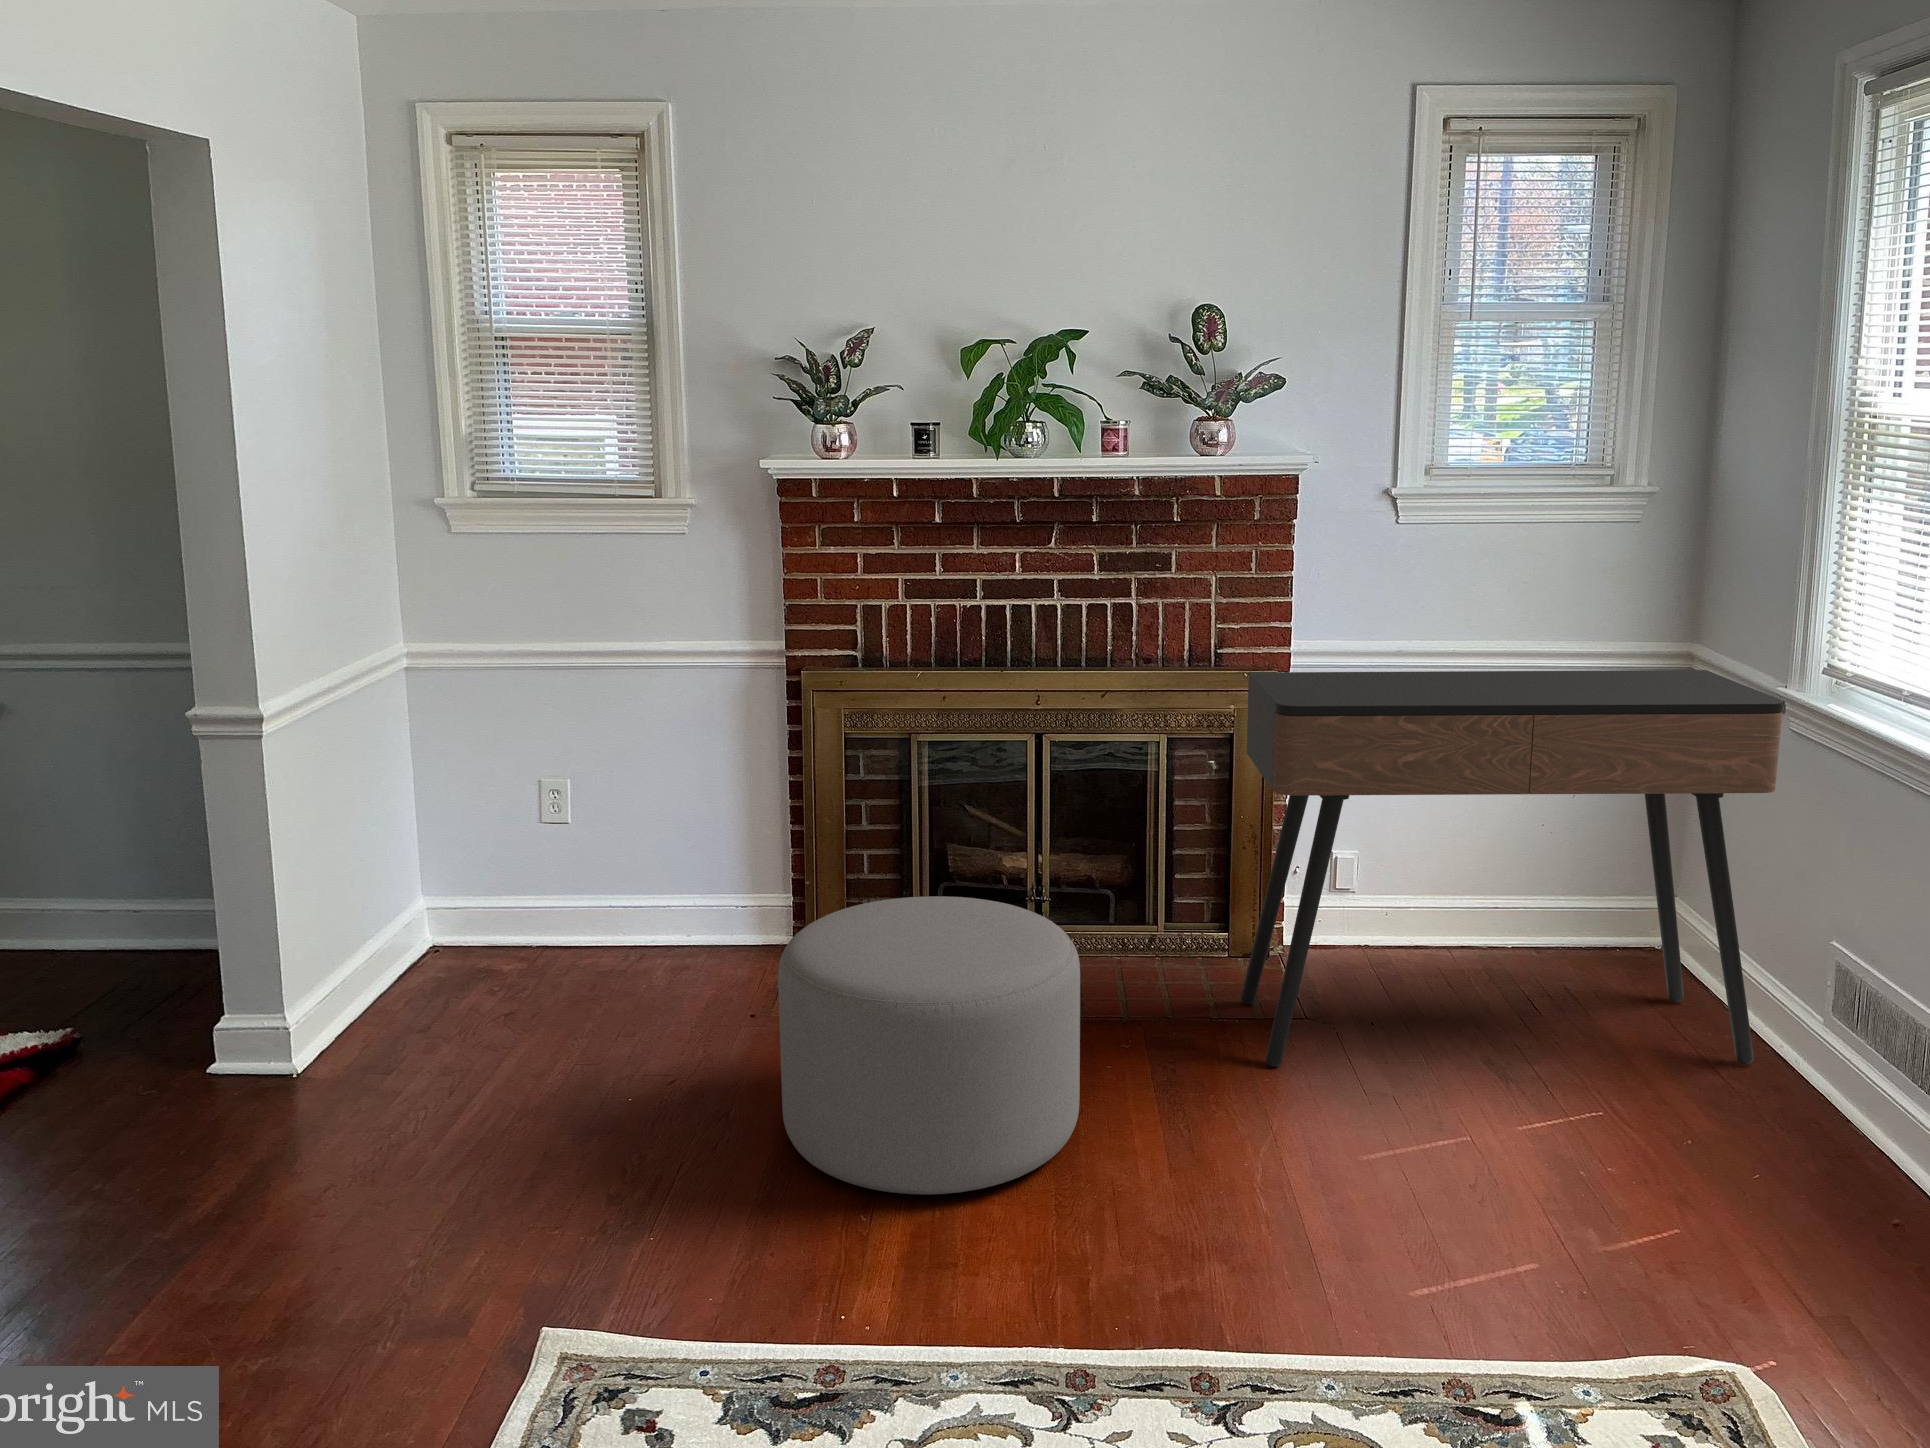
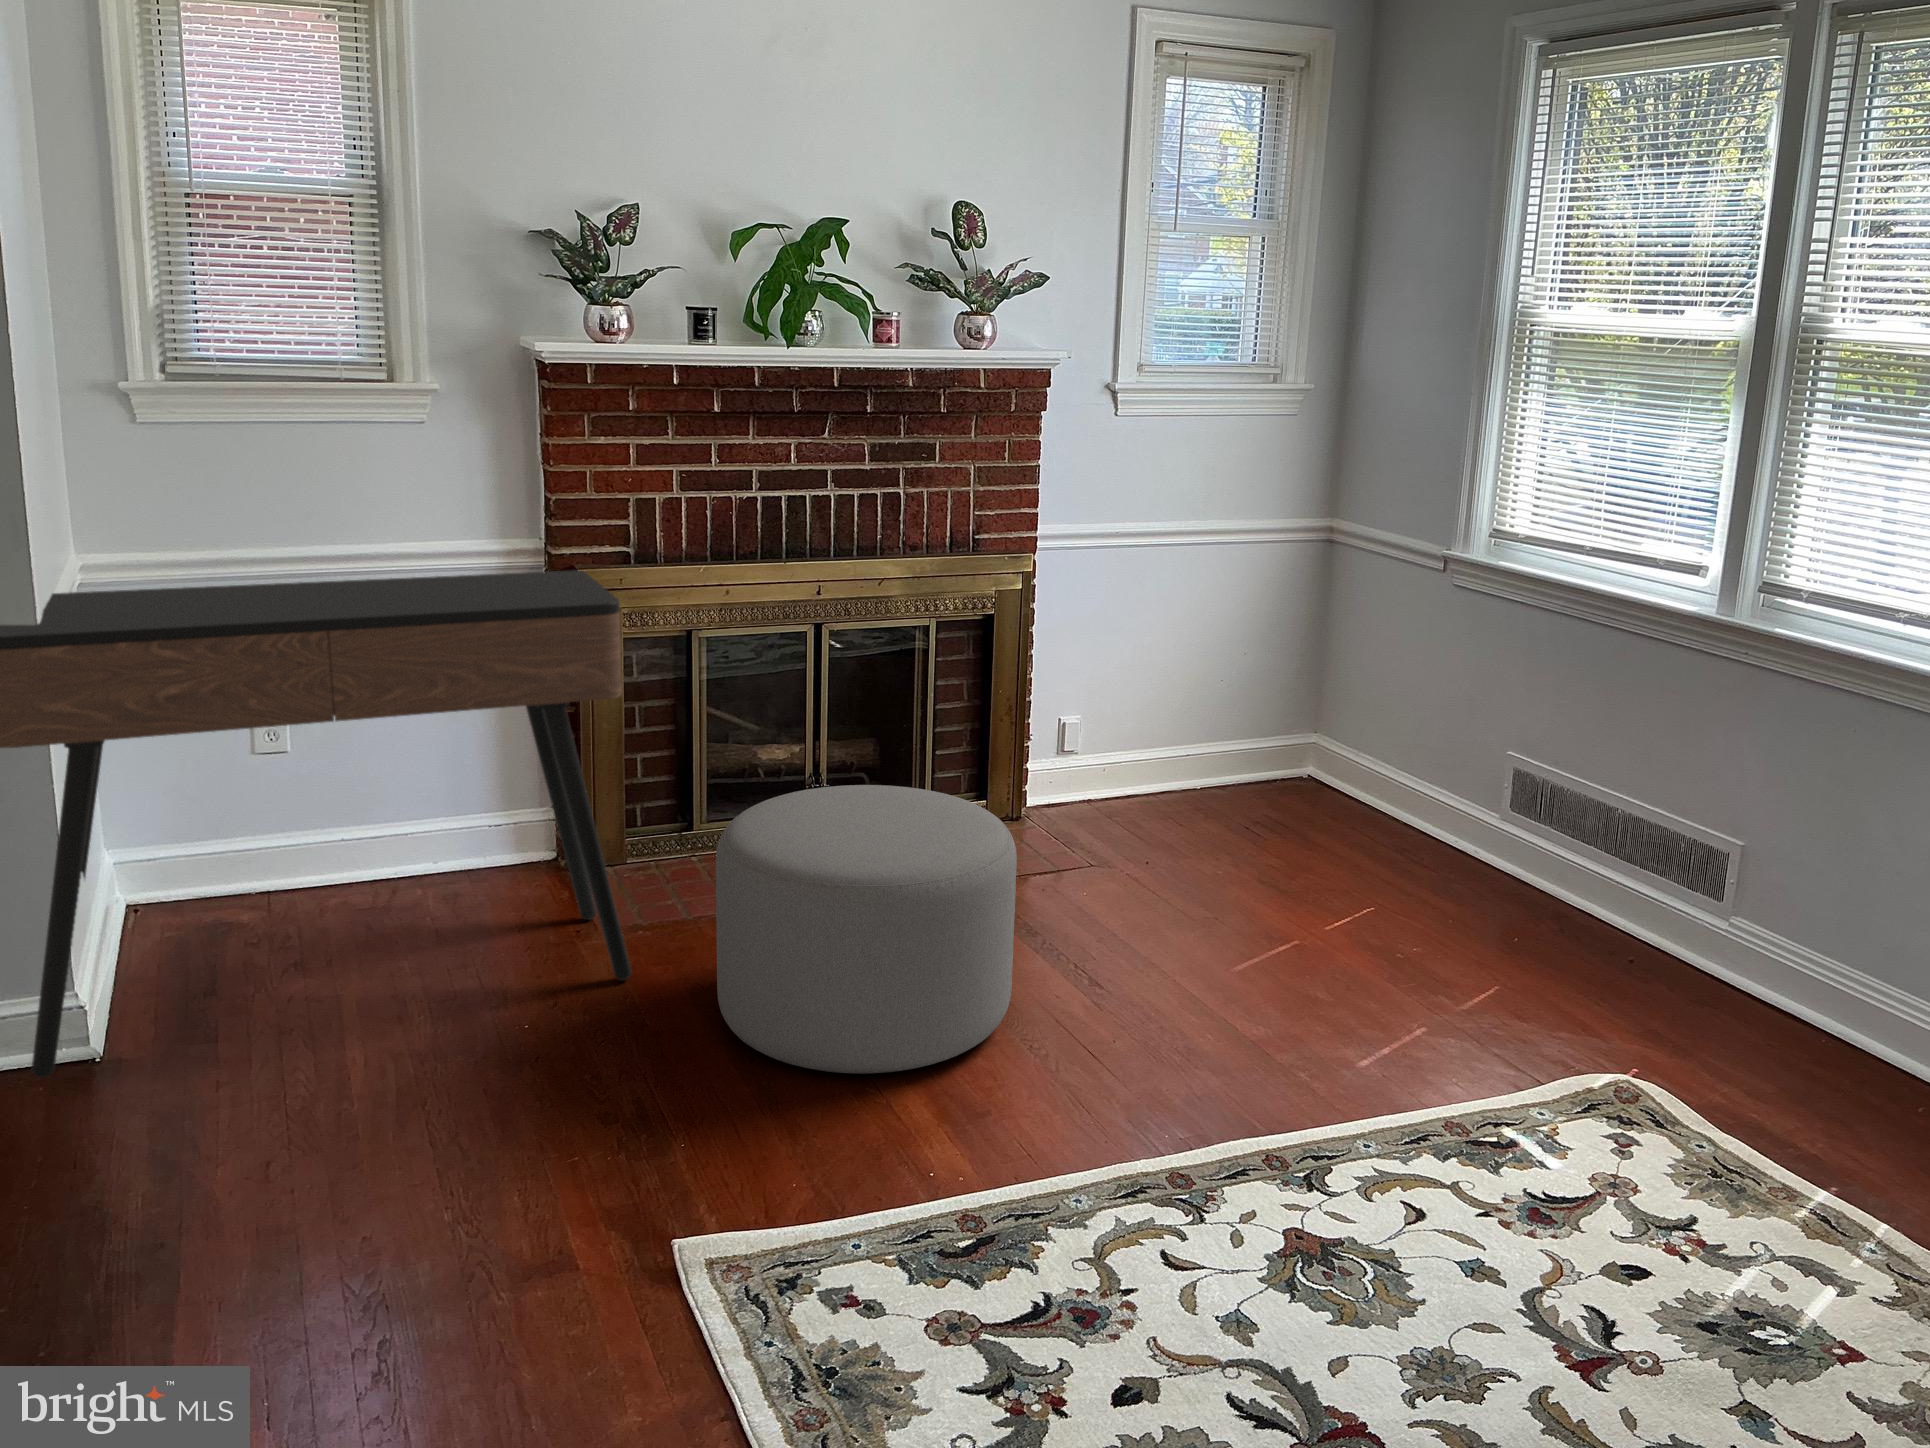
console table: present [1241,670,1783,1067] -> present [0,570,631,1077]

